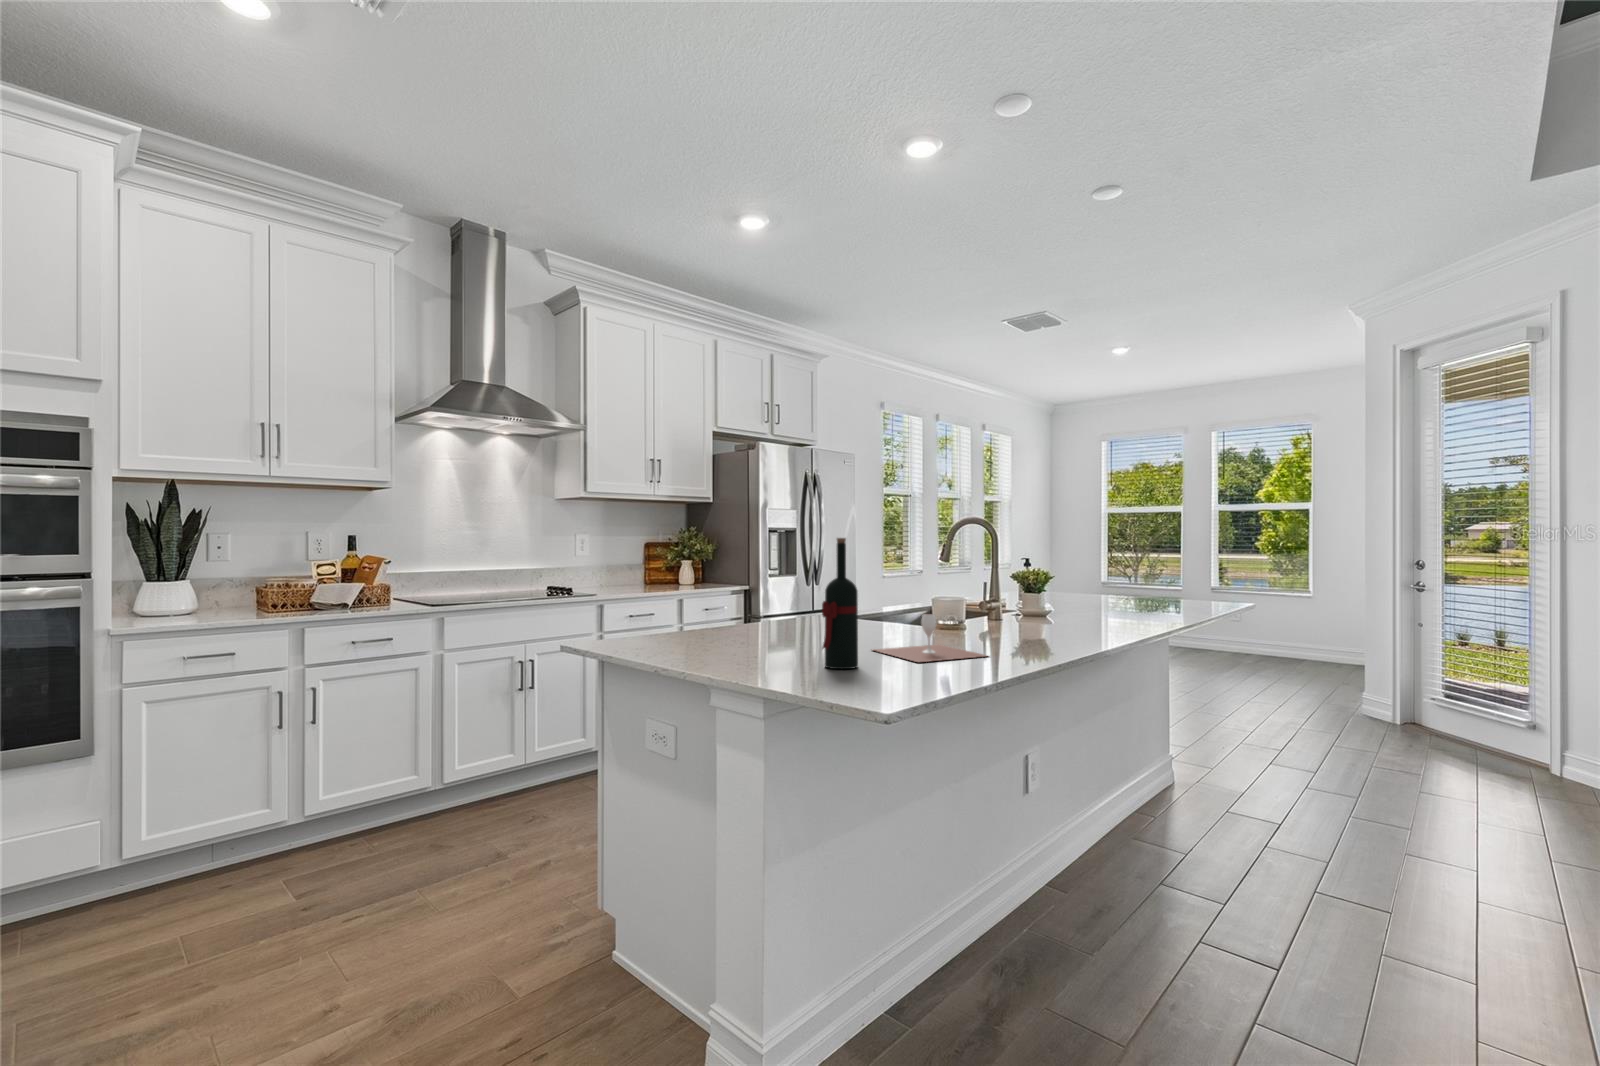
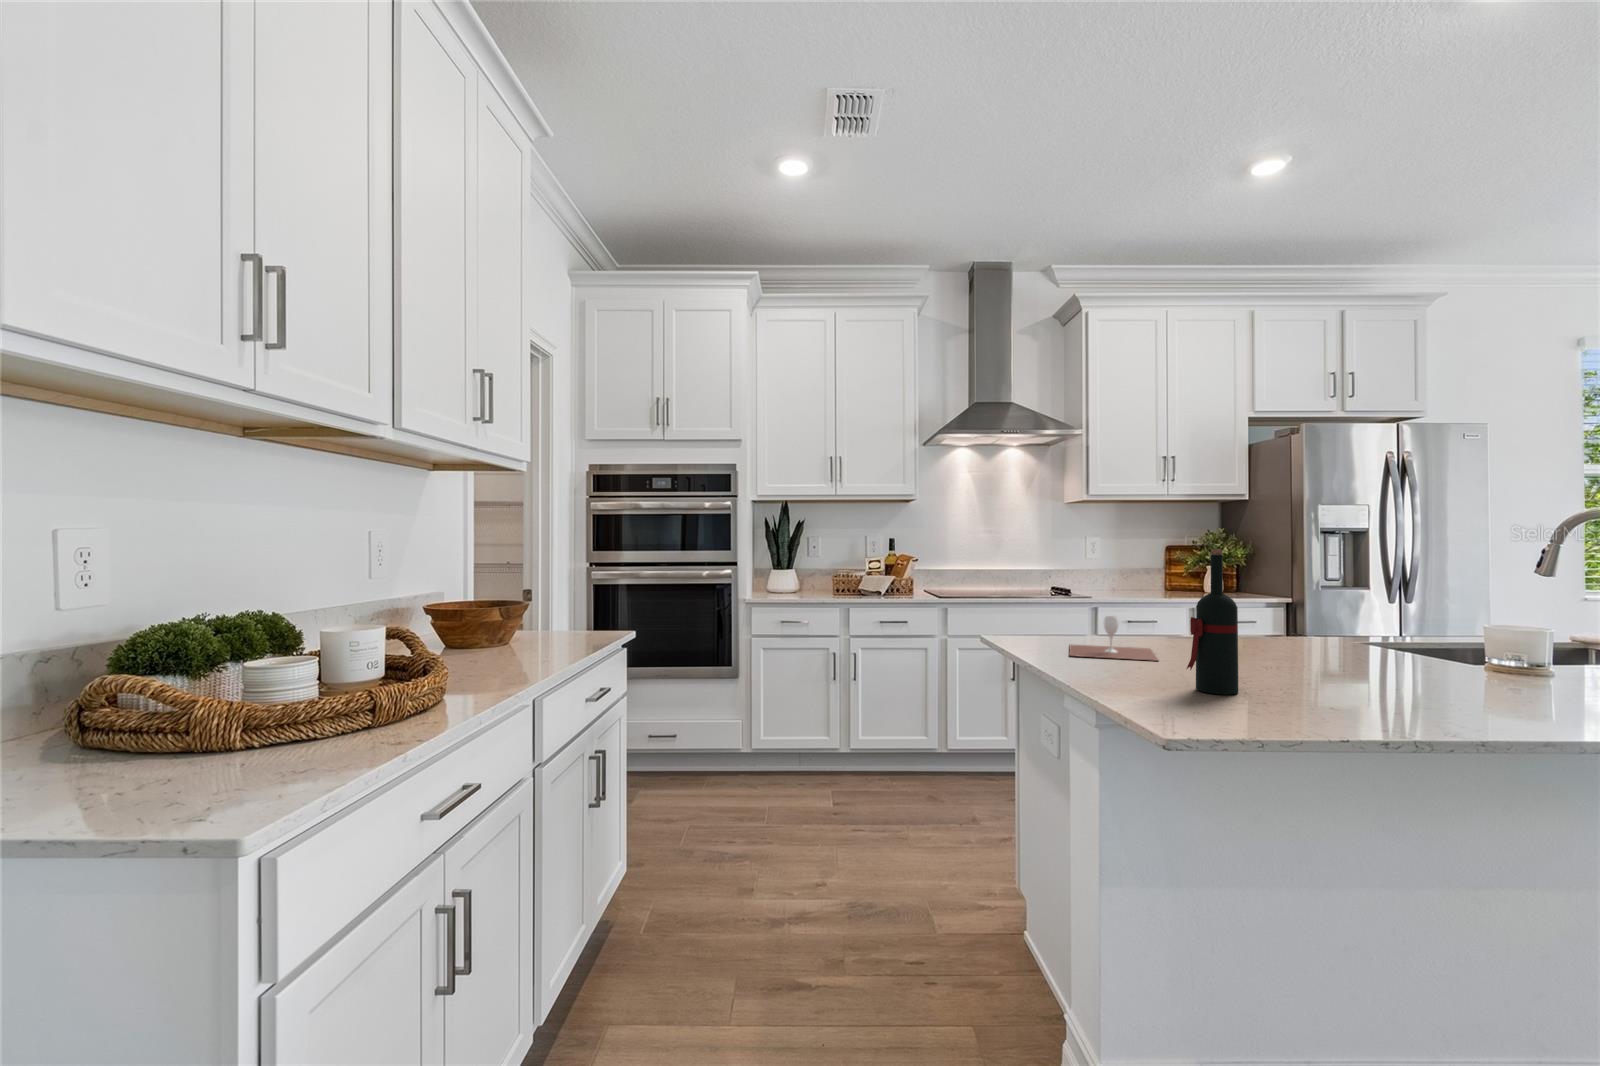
wine glass: present [874,614,986,662] -> present [1069,616,1158,661]

